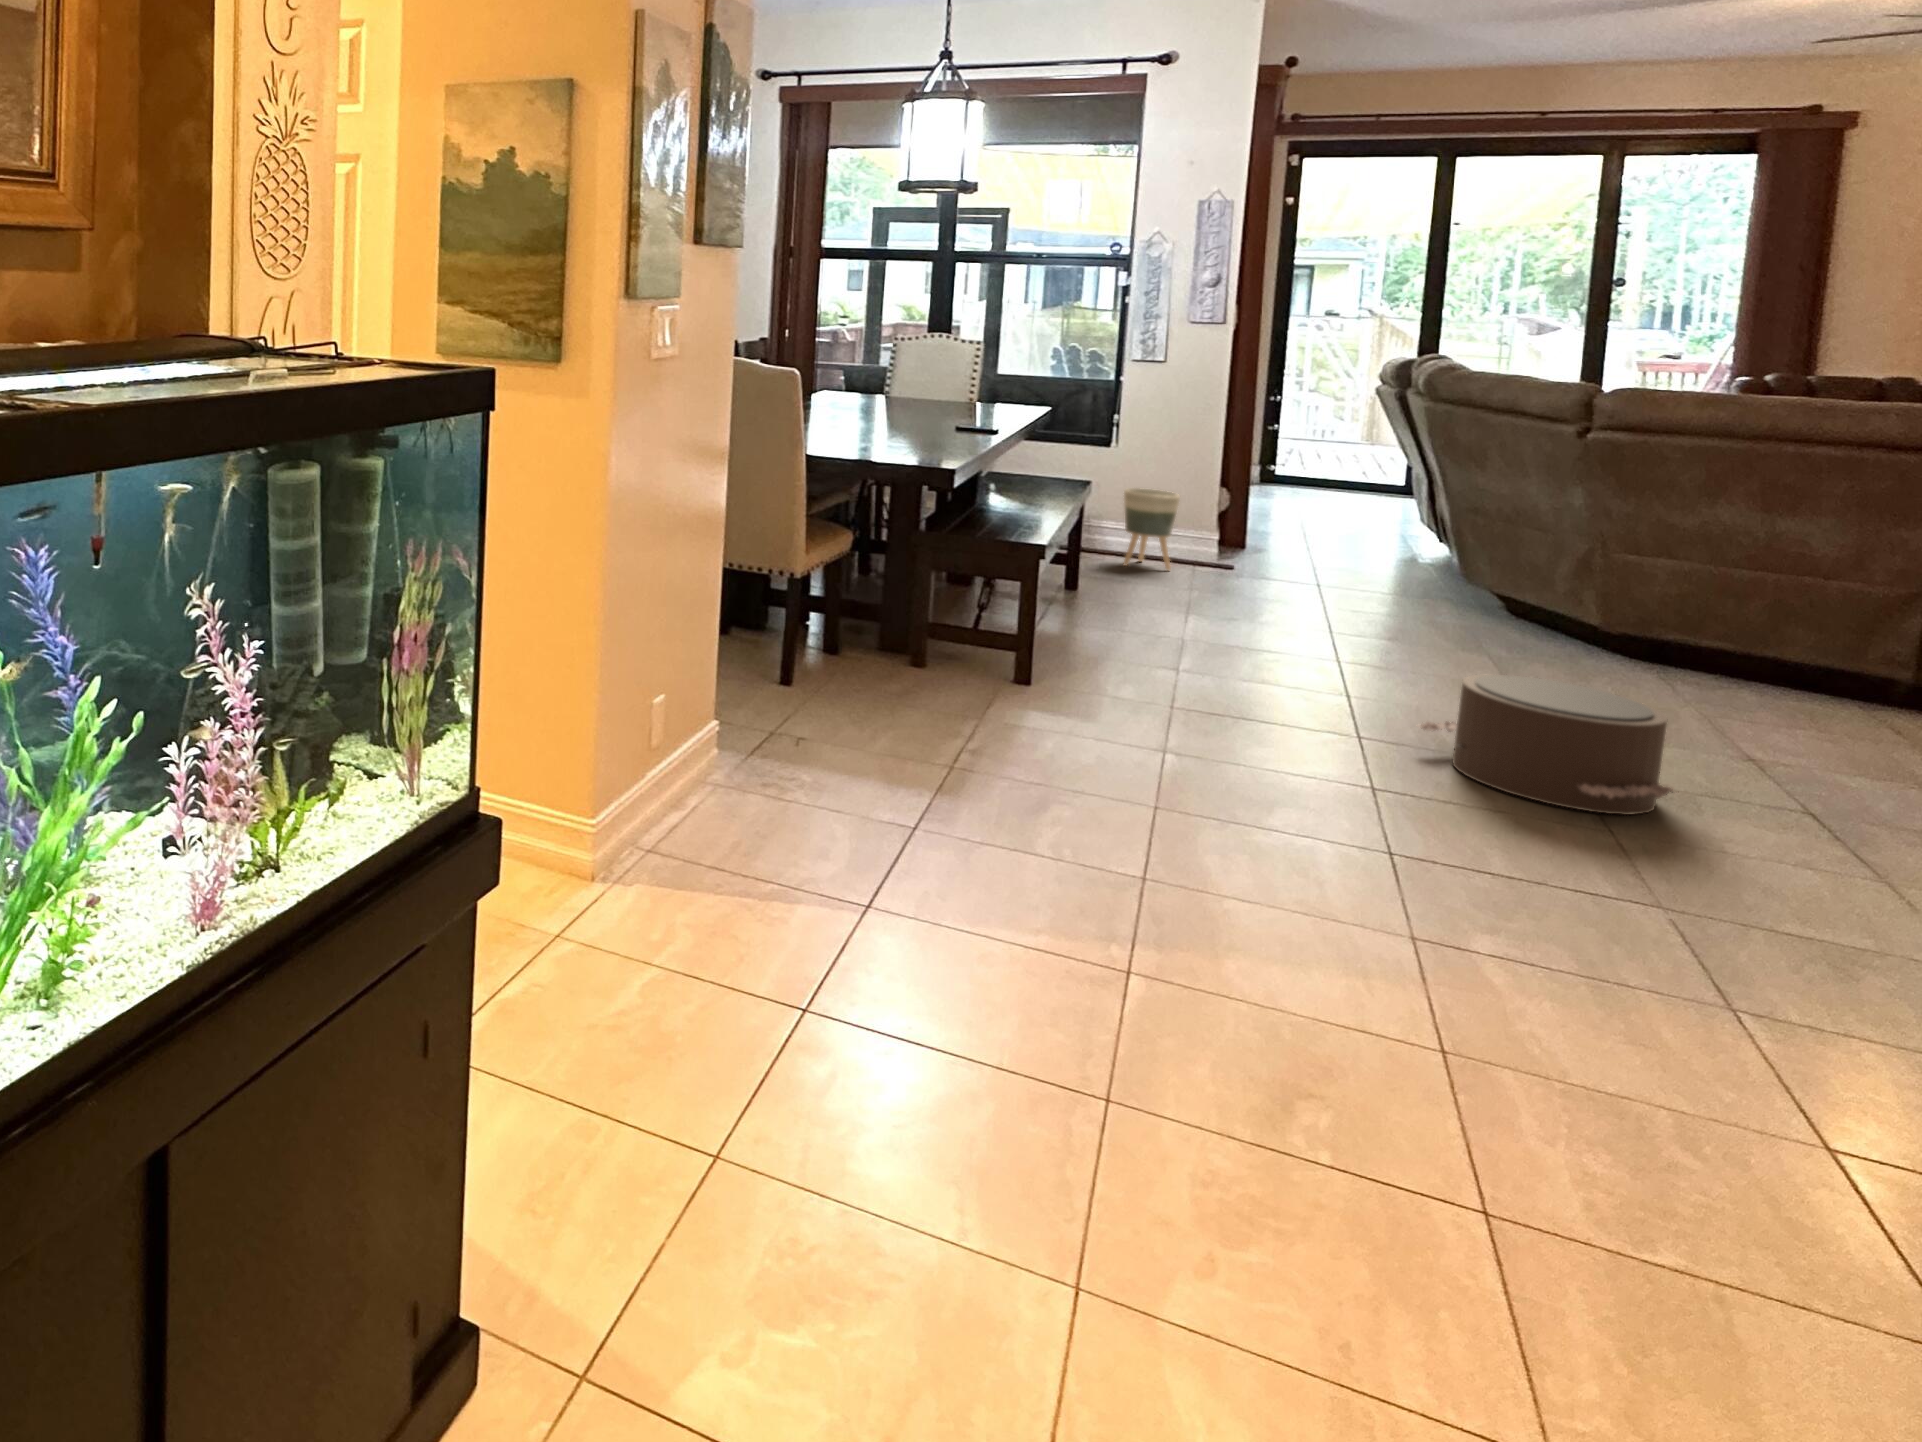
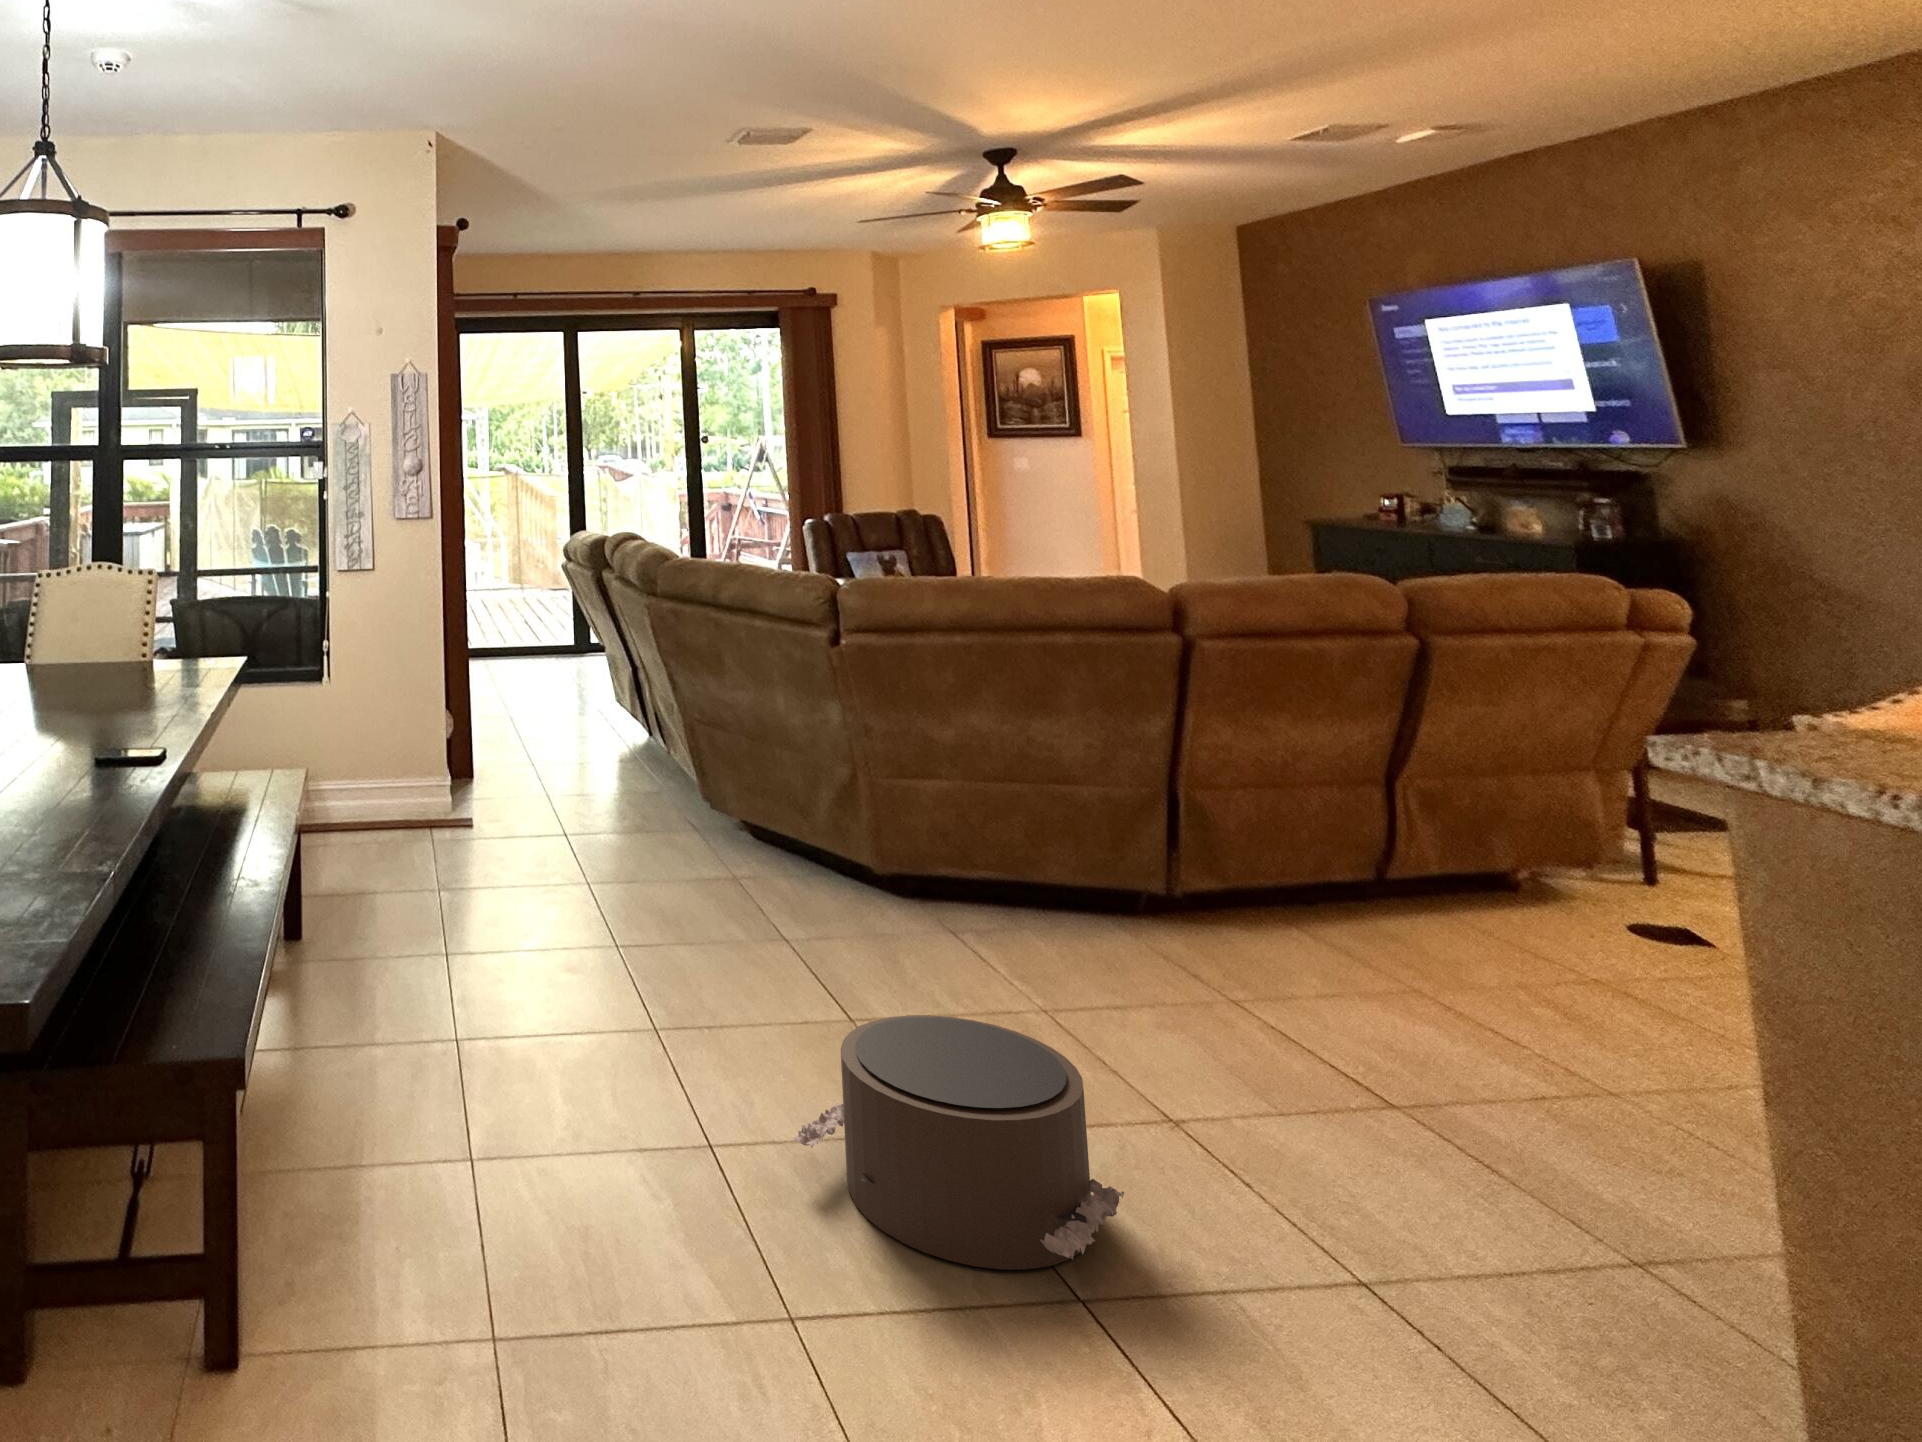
planter: present [1124,488,1180,570] -> none [346,733,408,844]

